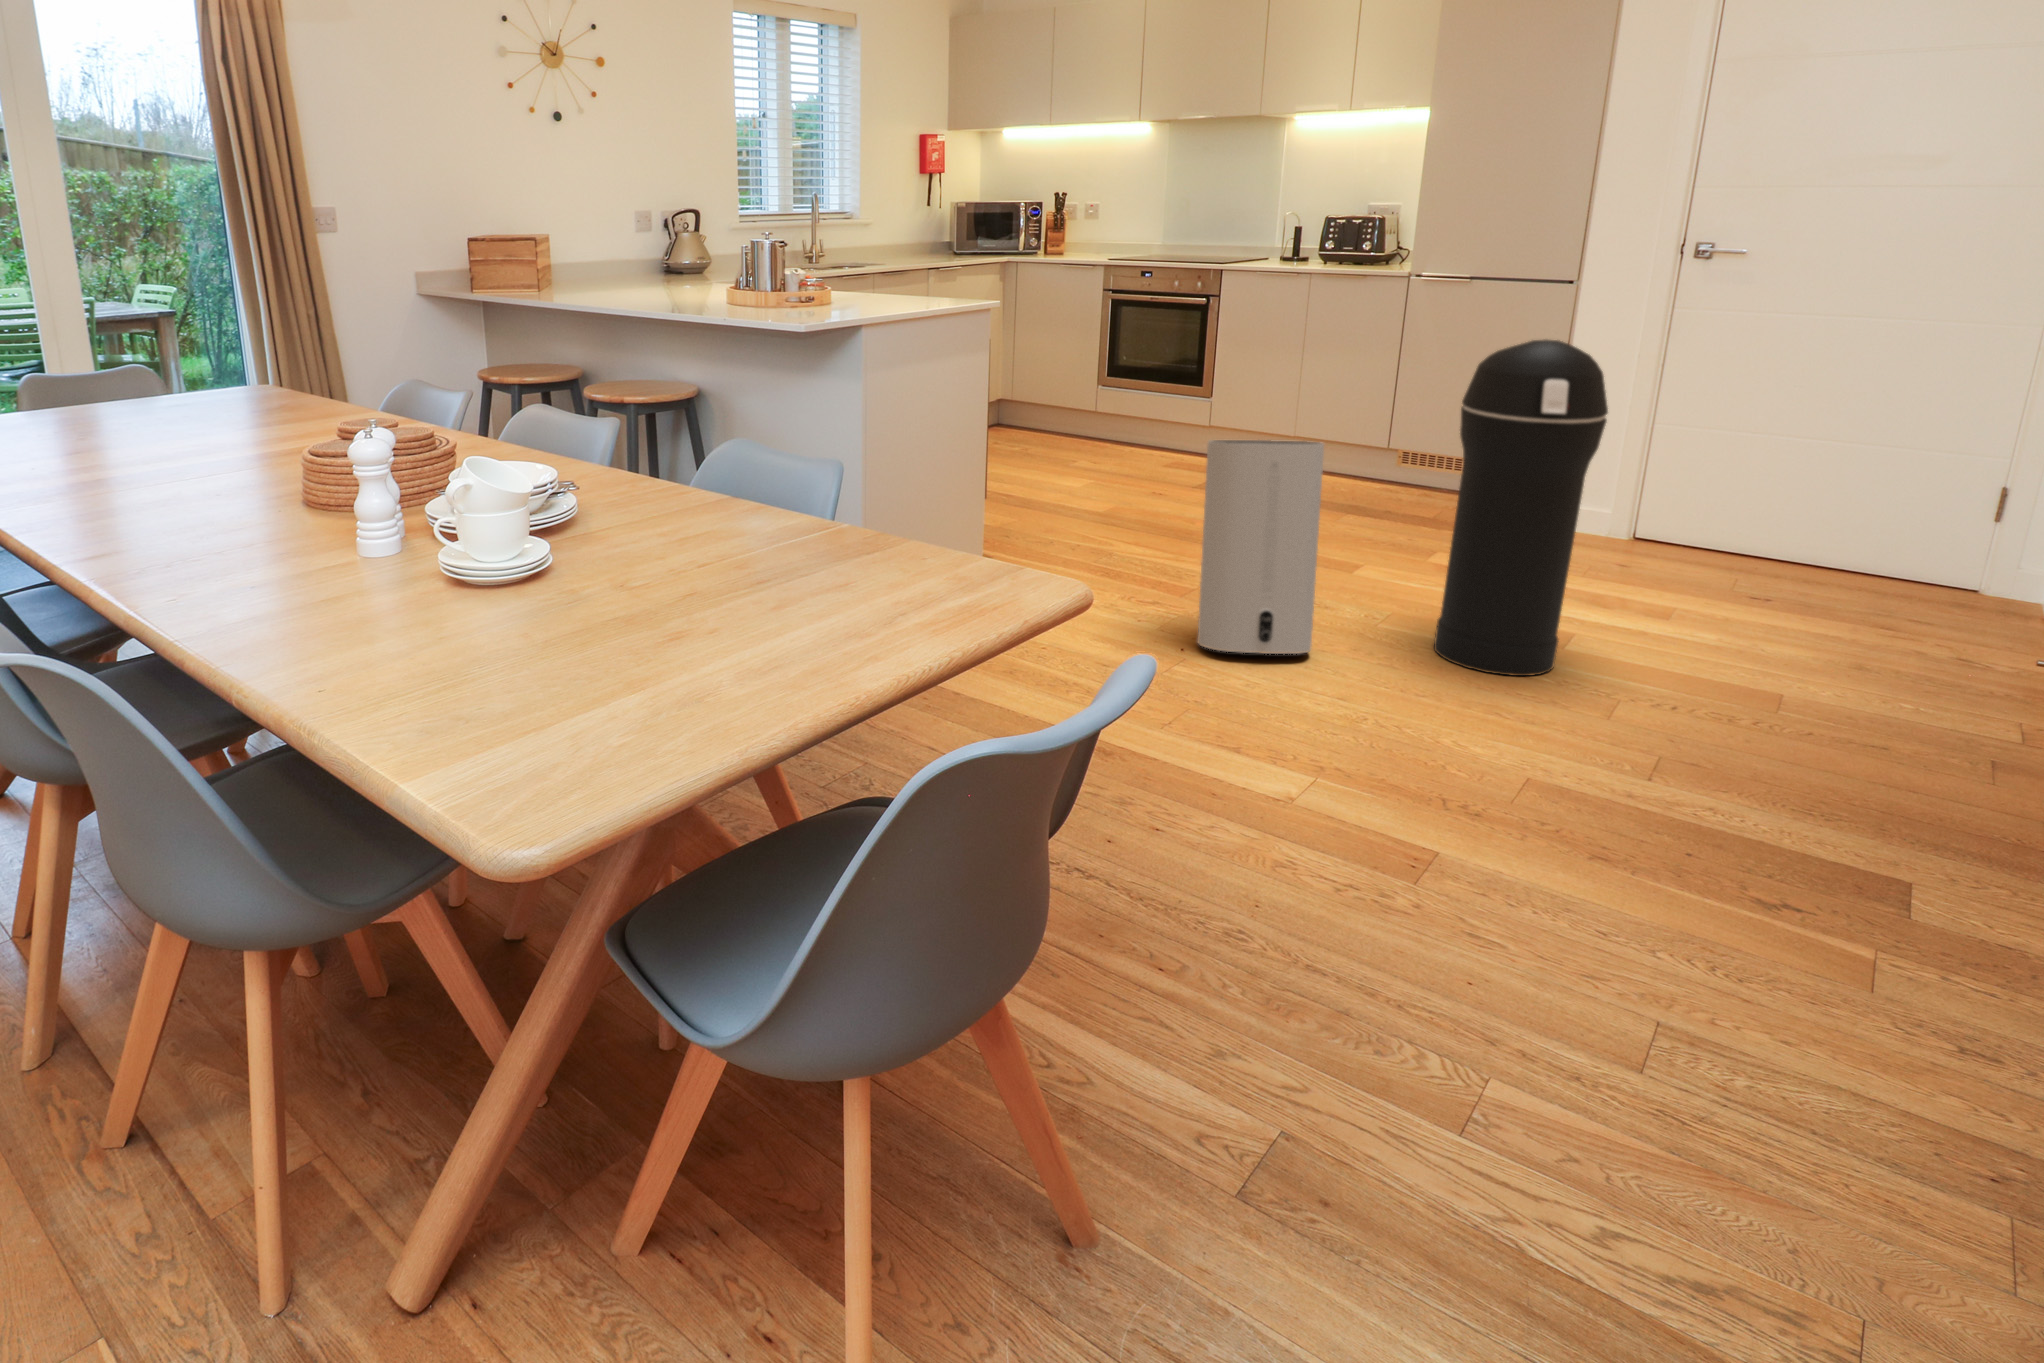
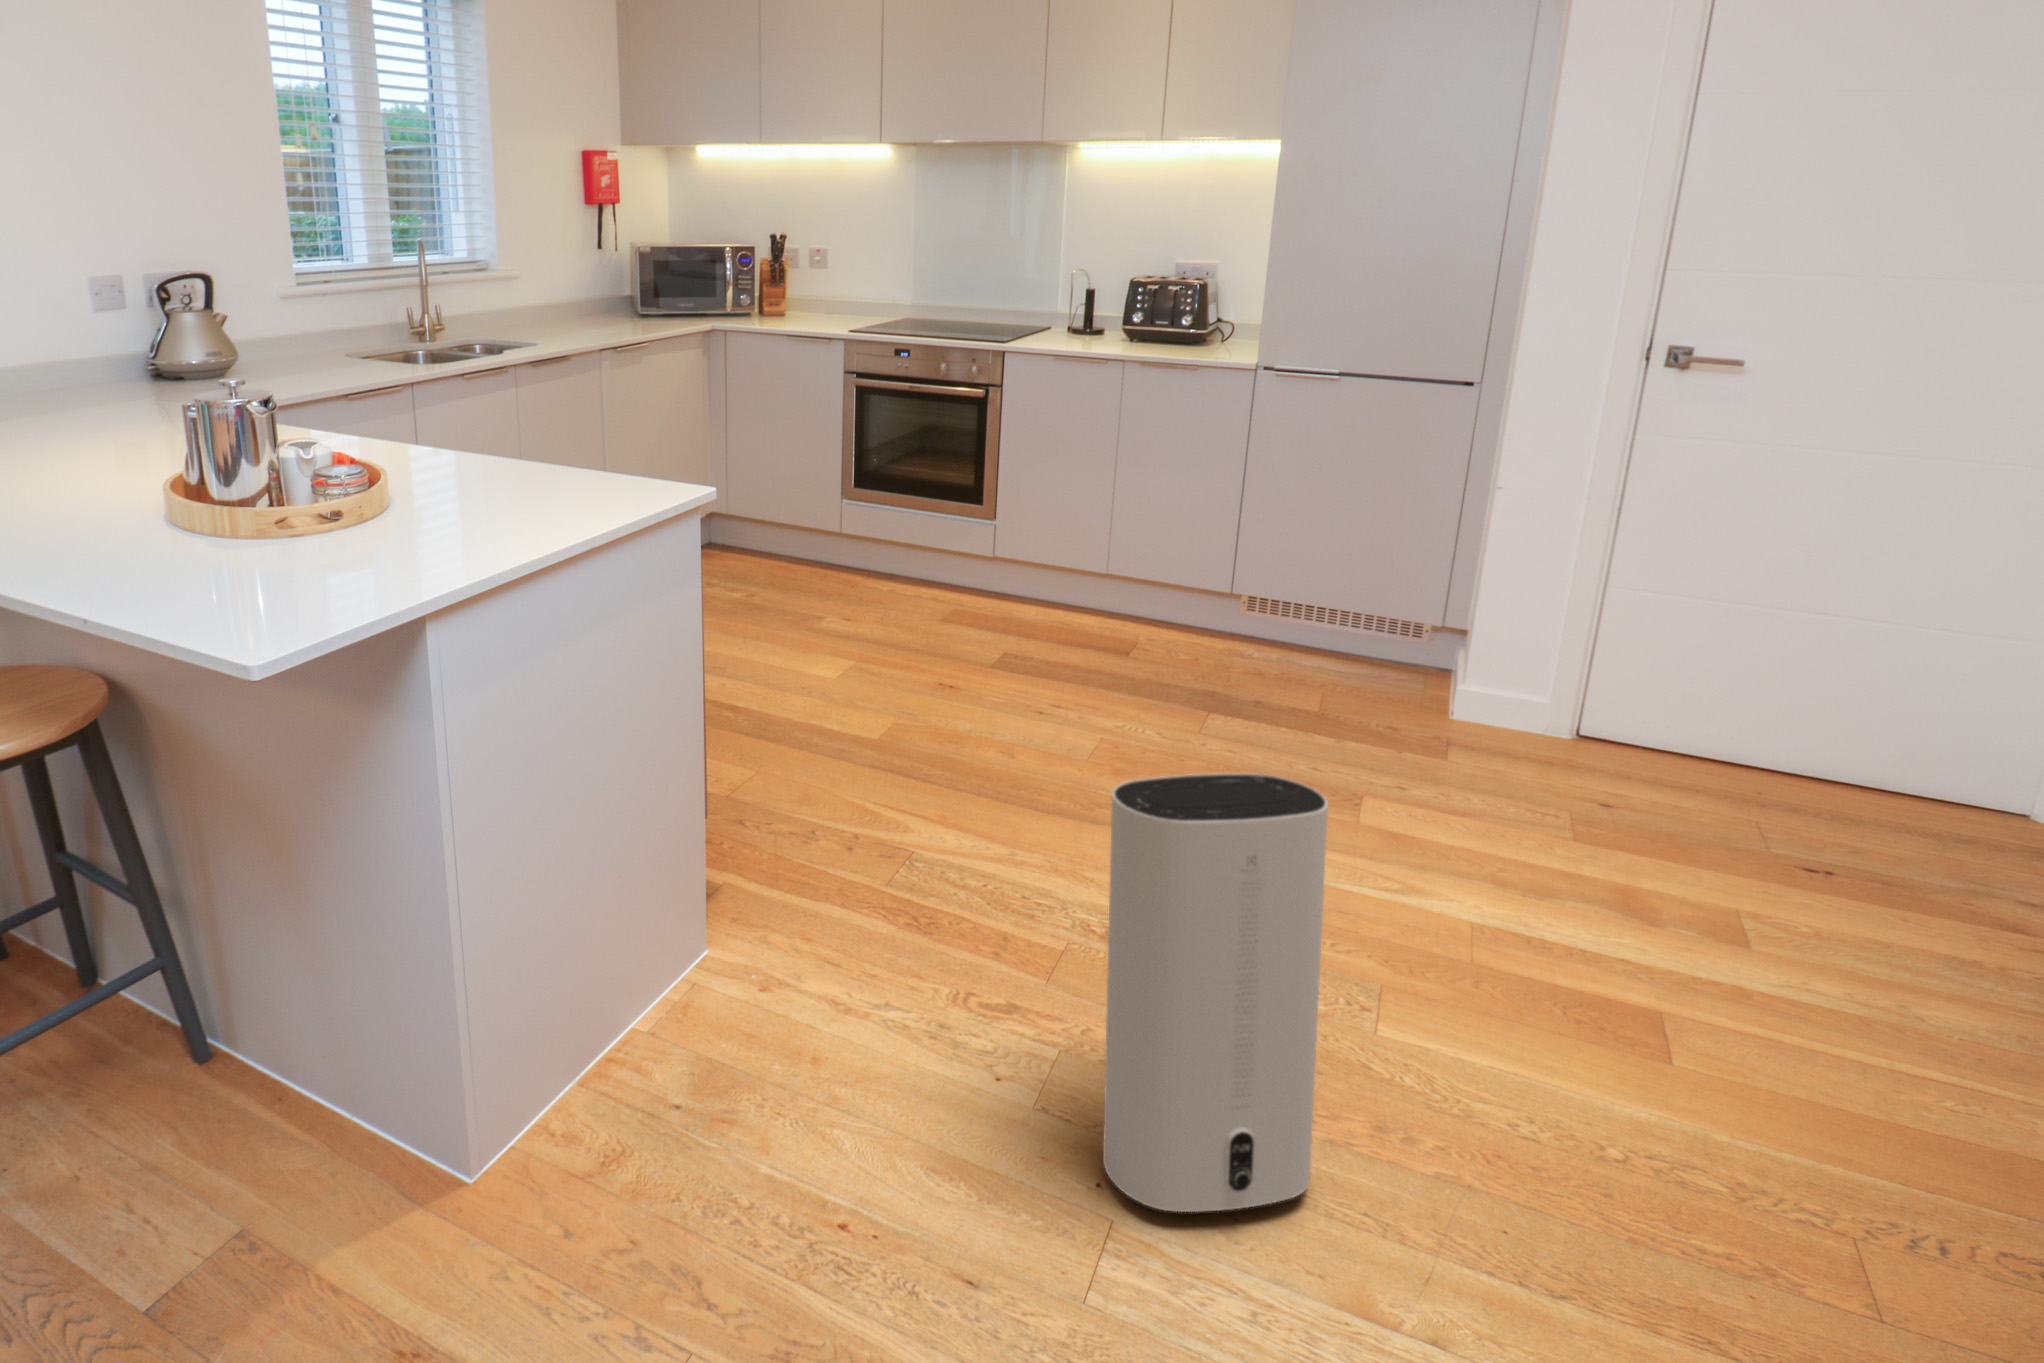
trash can: present [1434,340,1608,676] -> none [1480,604,1828,1198]

